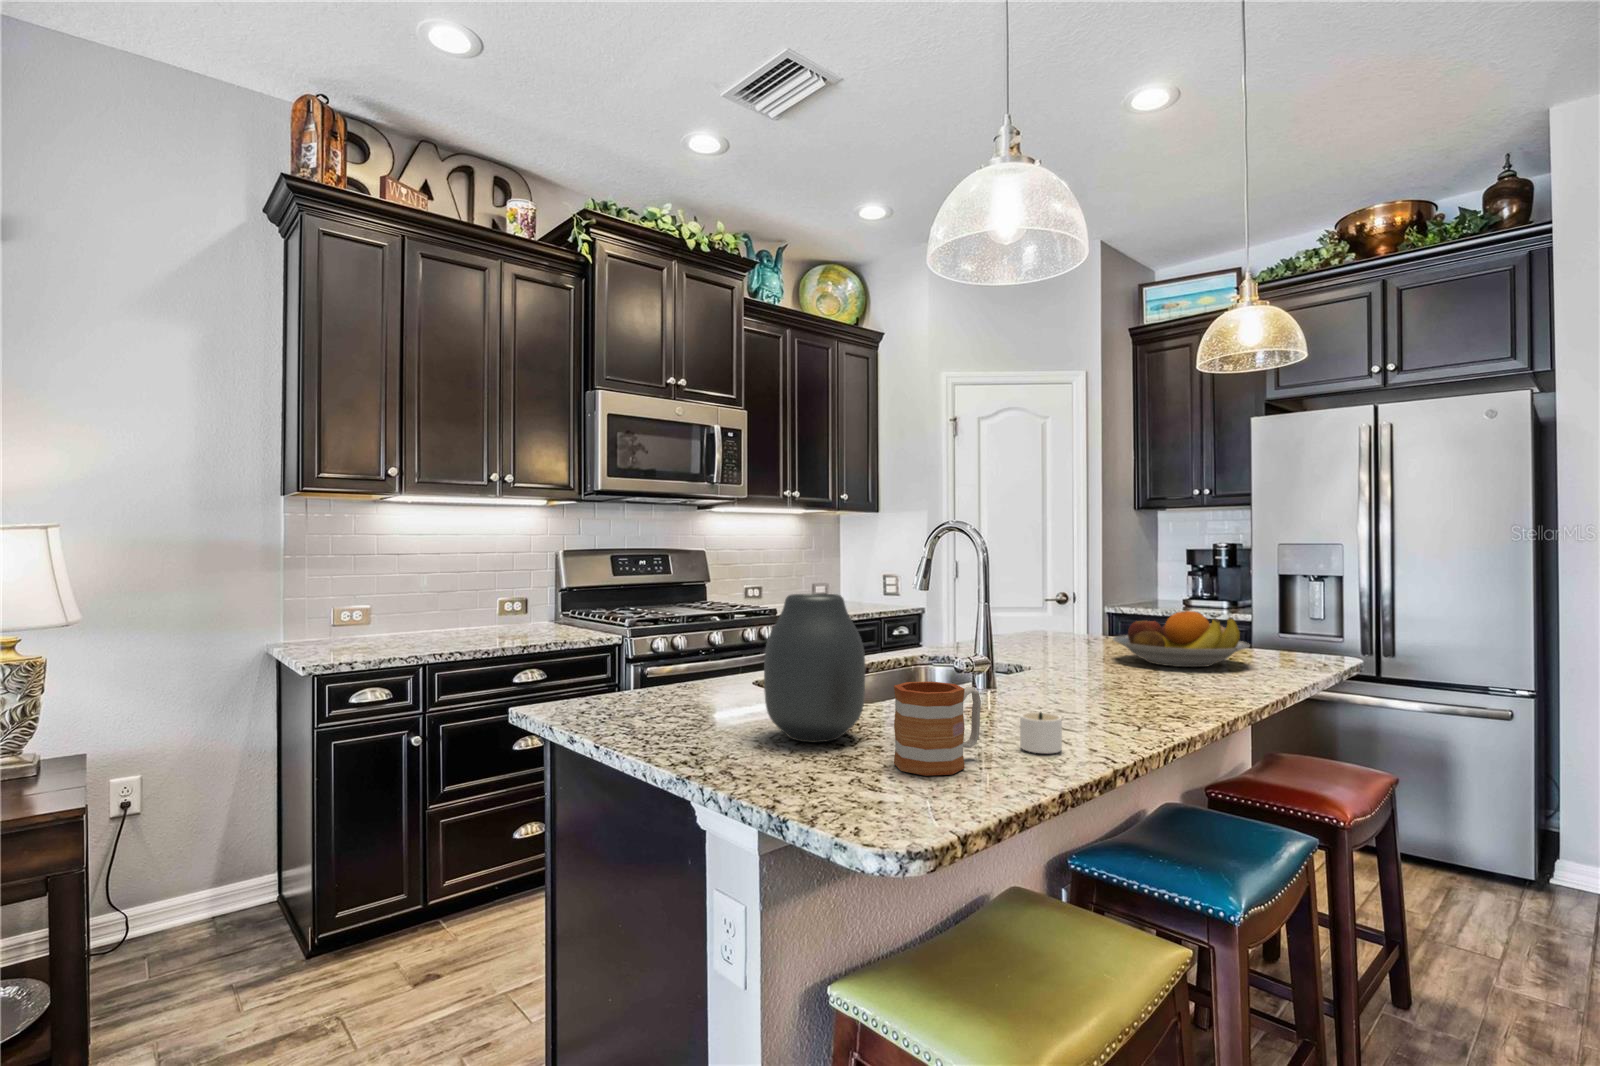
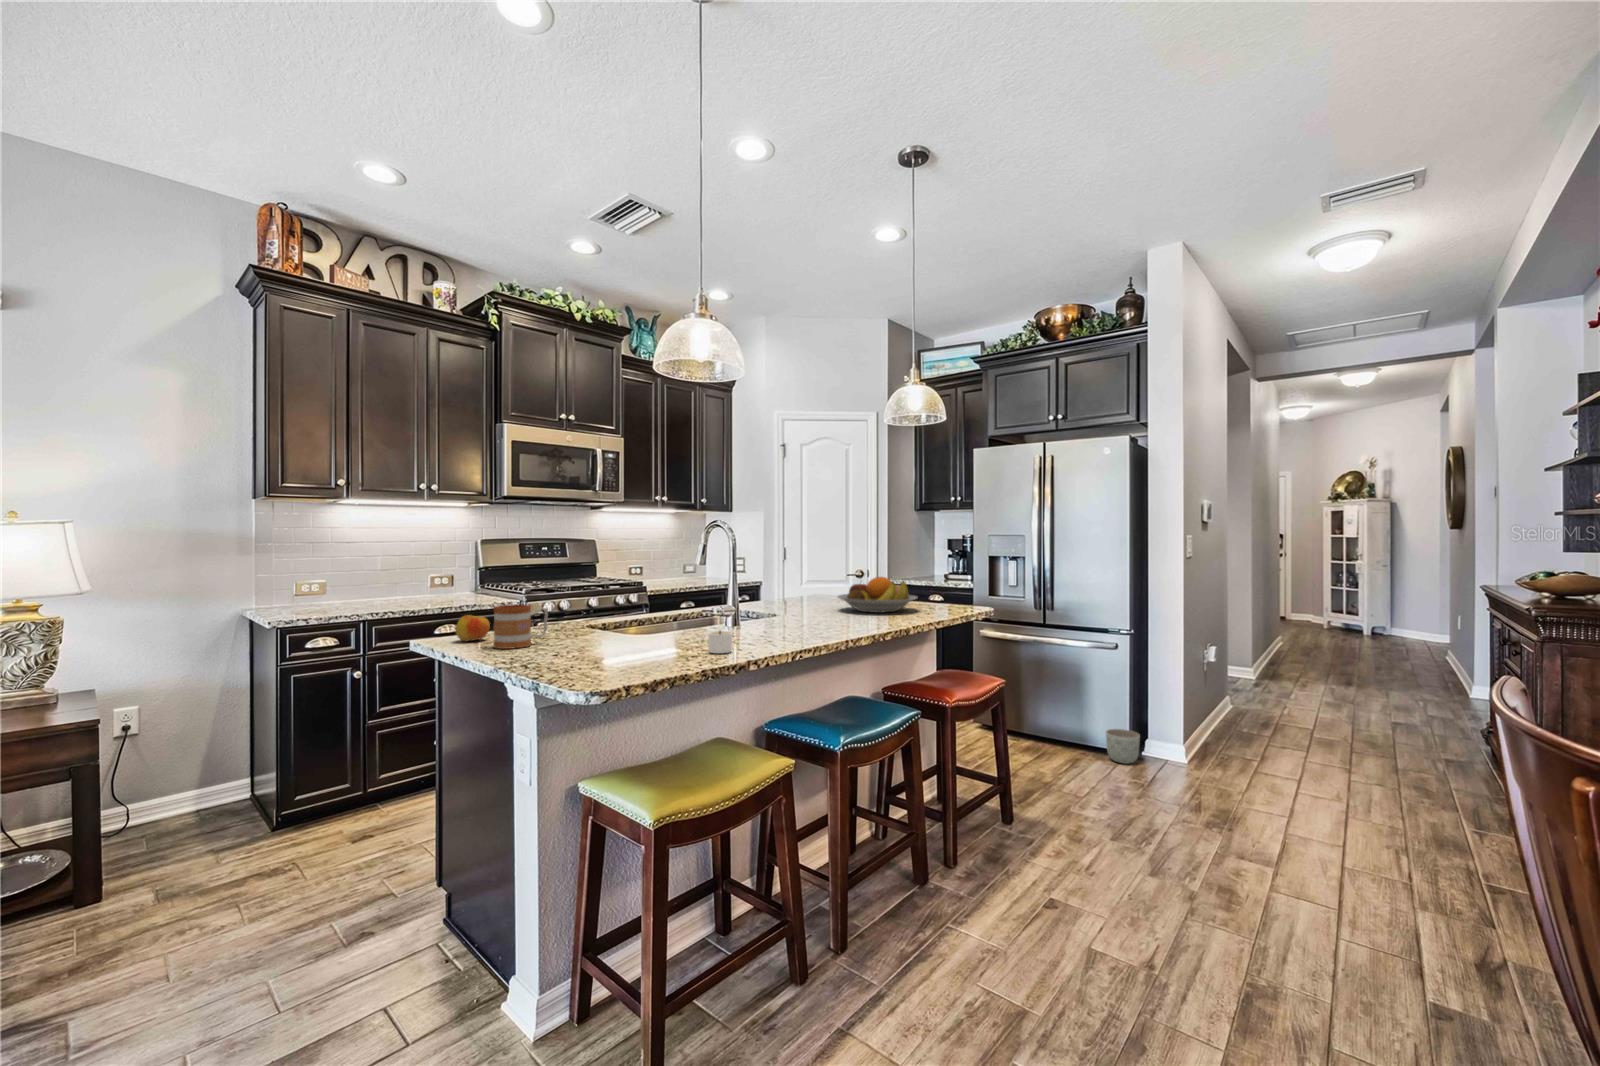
vase: present [764,594,865,742] -> none [559,563,623,651]
apple: none [585,671,634,713] -> present [455,615,490,641]
mug: present [894,681,981,776] -> present [493,604,548,649]
planter: none [1499,846,1564,903] -> present [1106,729,1140,764]

